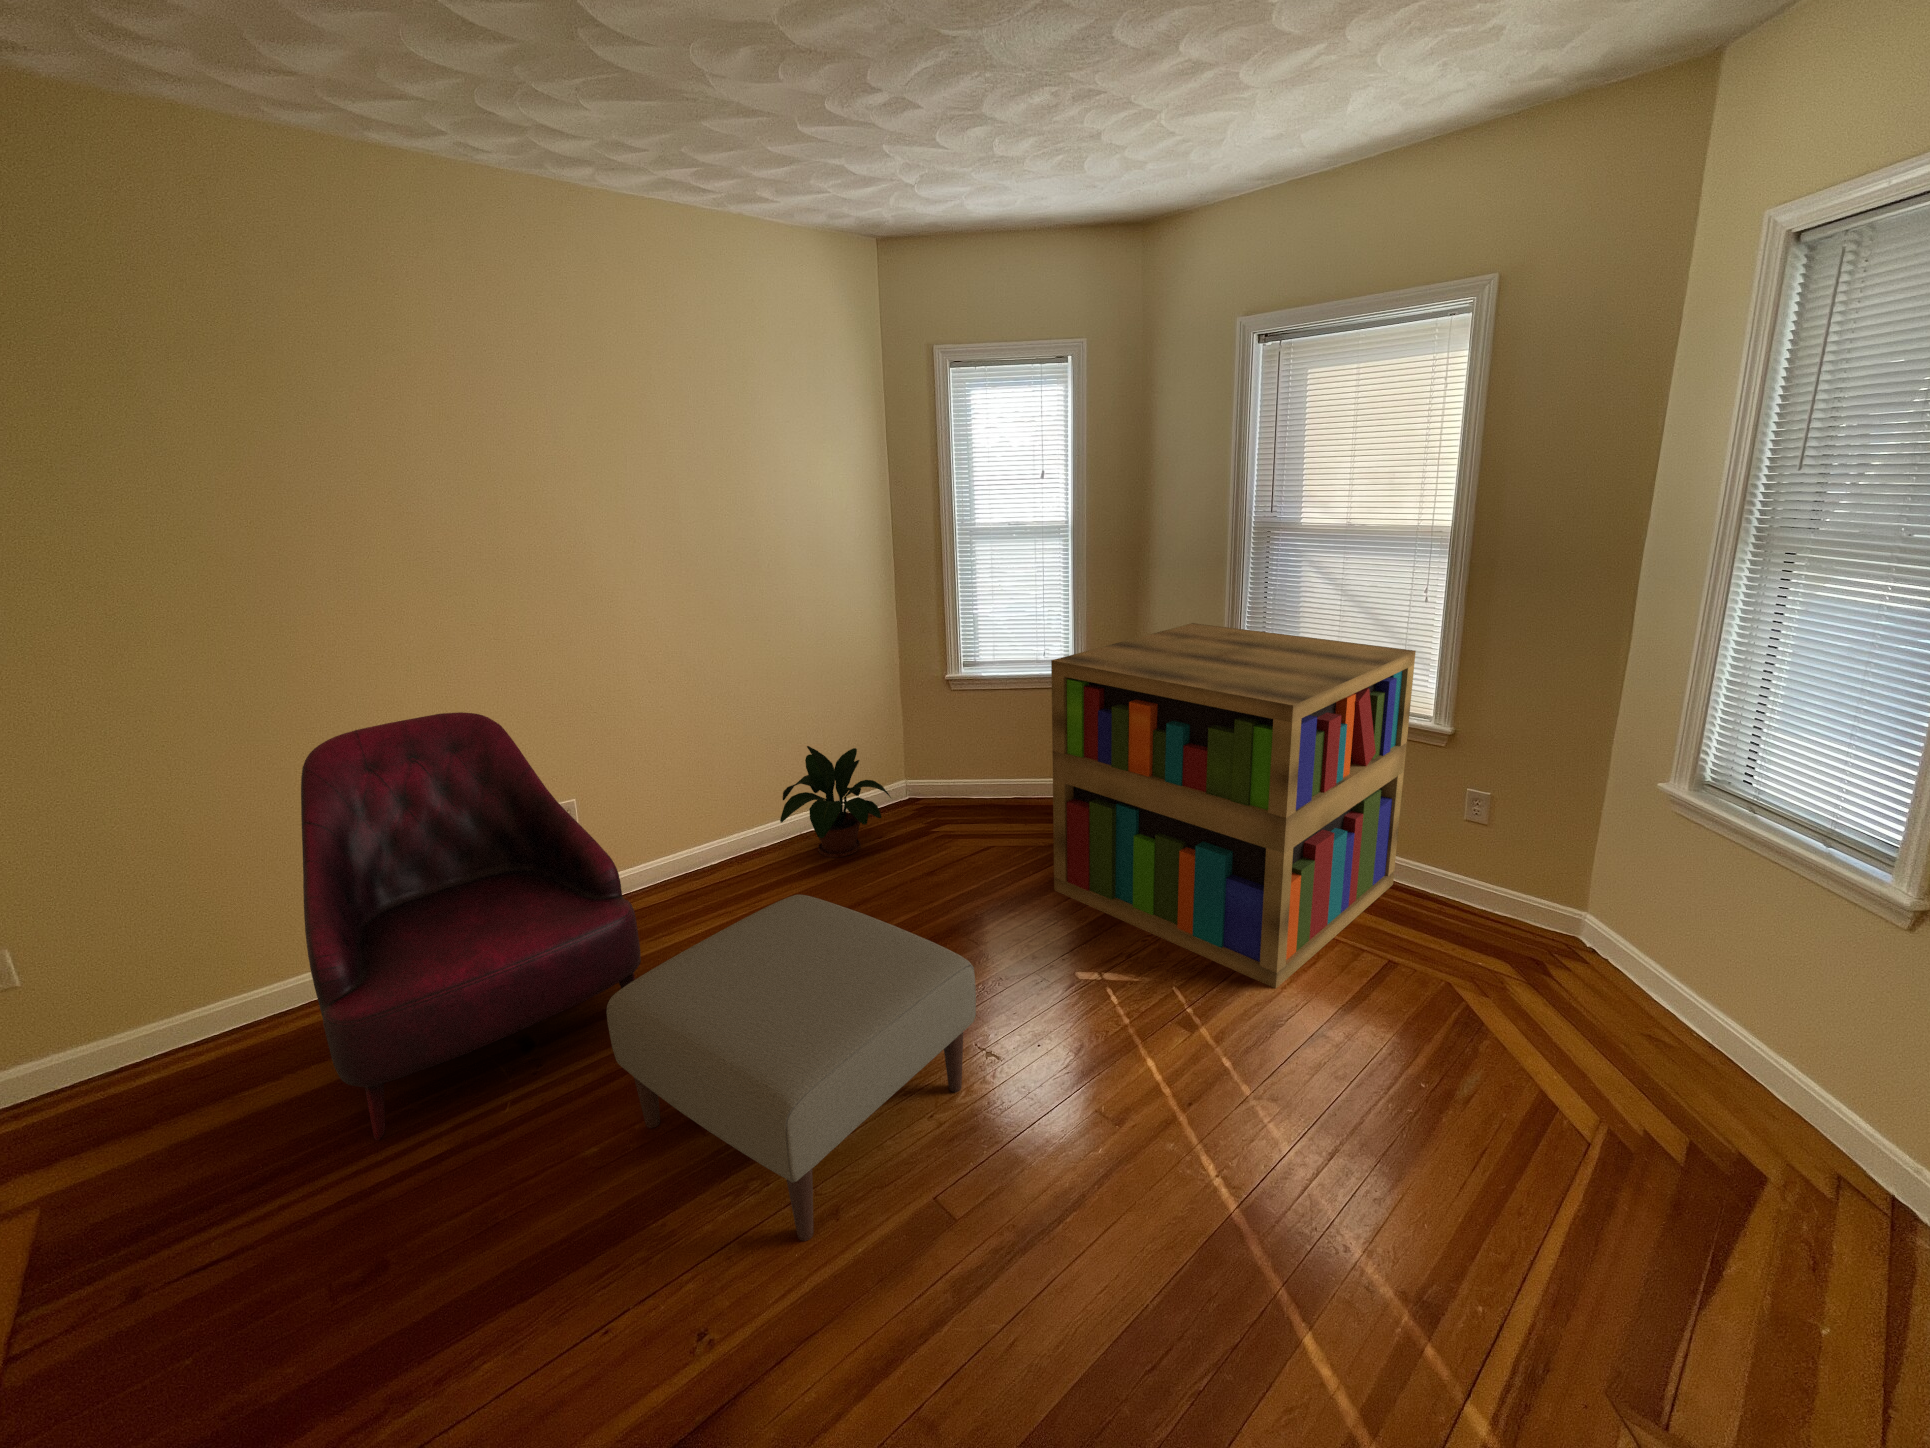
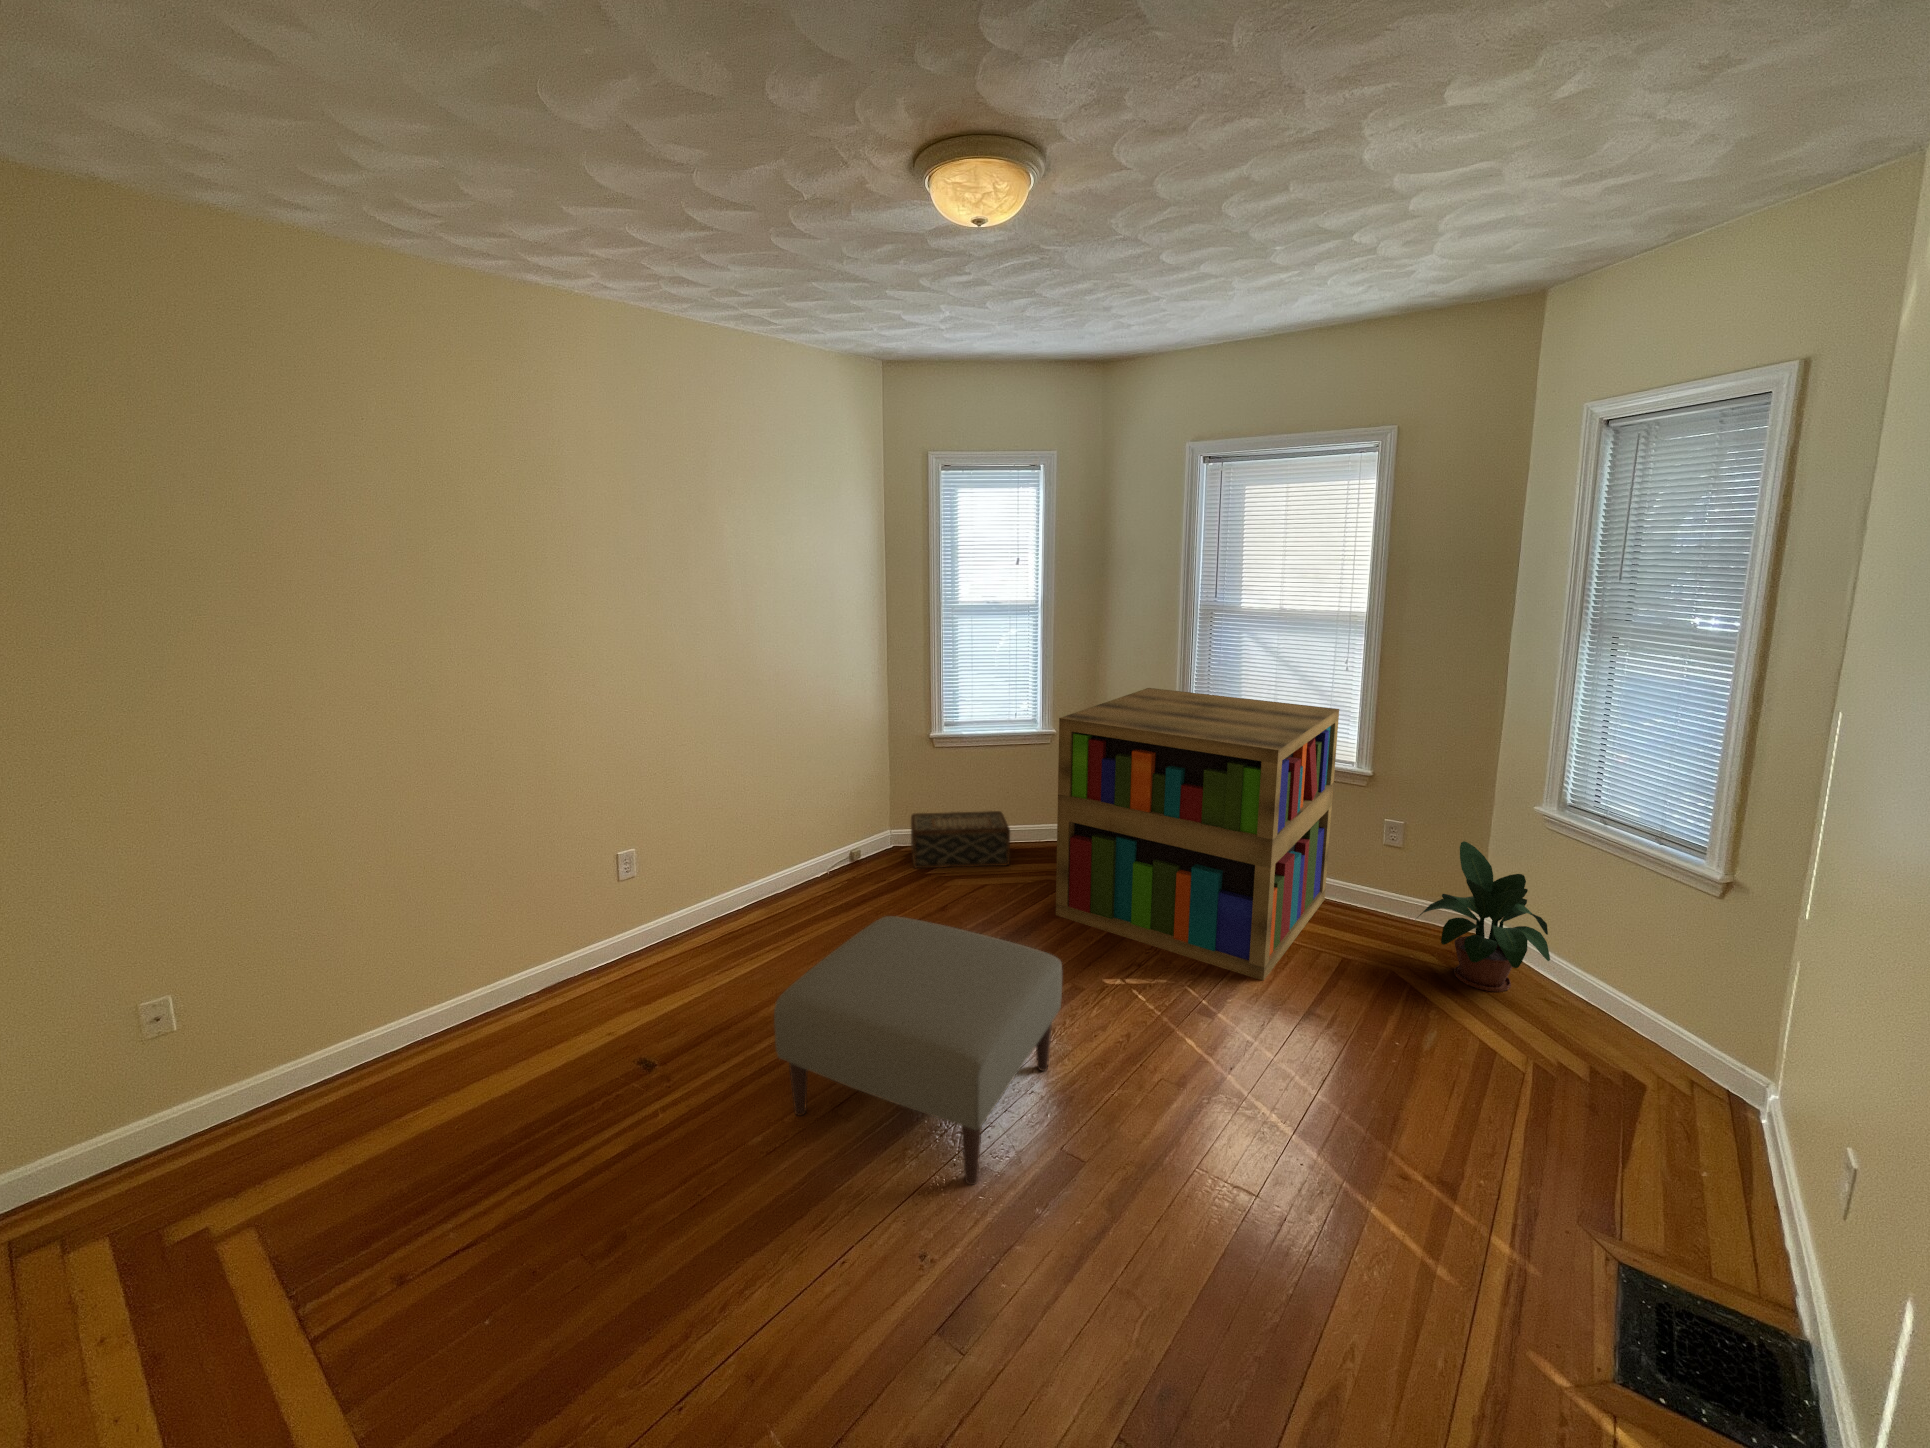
armchair: present [301,712,641,1140] -> none [447,766,747,1144]
potted plant: present [780,746,891,857] -> present [1418,841,1550,992]
woven basket: none [915,764,1028,827] -> present [911,811,1010,868]

